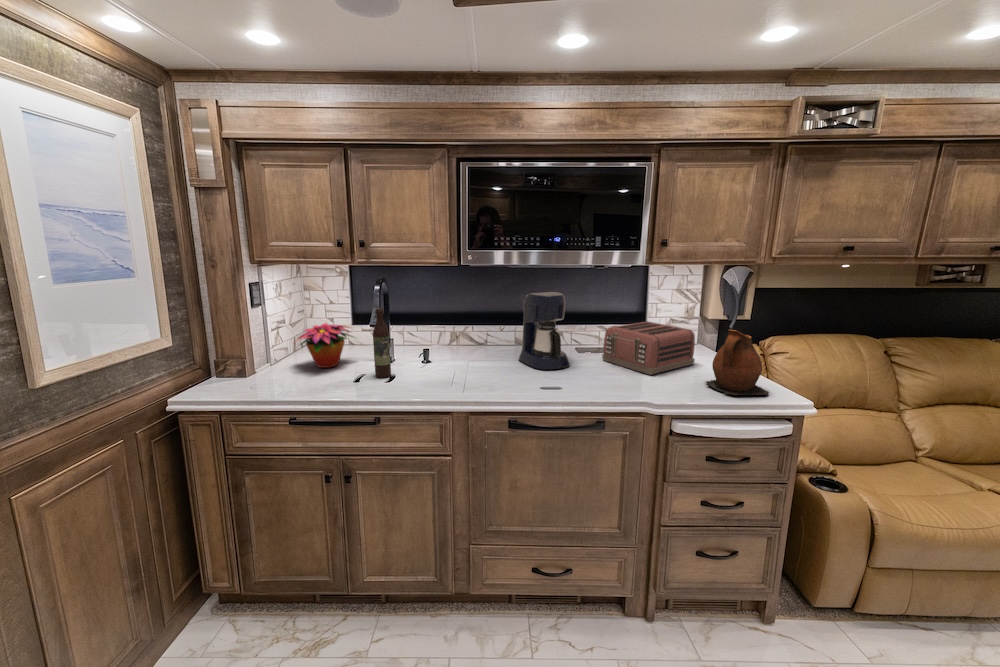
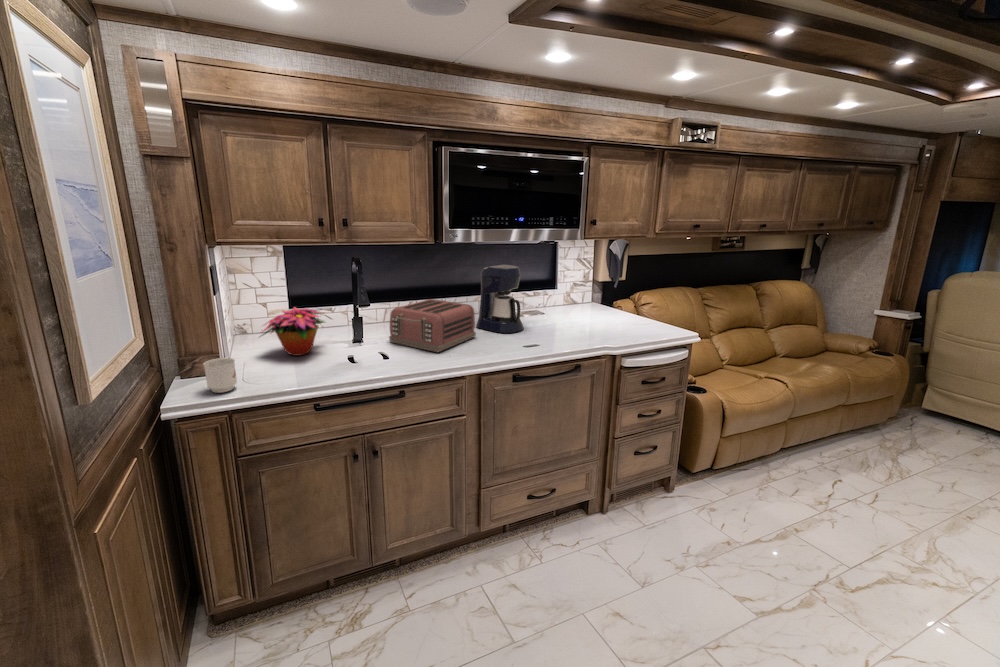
wine bottle: present [373,308,391,378] -> none [366,288,383,357]
toaster: present [602,321,695,375] -> present [389,299,476,352]
ceramic pitcher: present [707,329,769,395] -> none [626,288,670,335]
mug: none [210,361,240,392] -> present [203,358,237,393]

